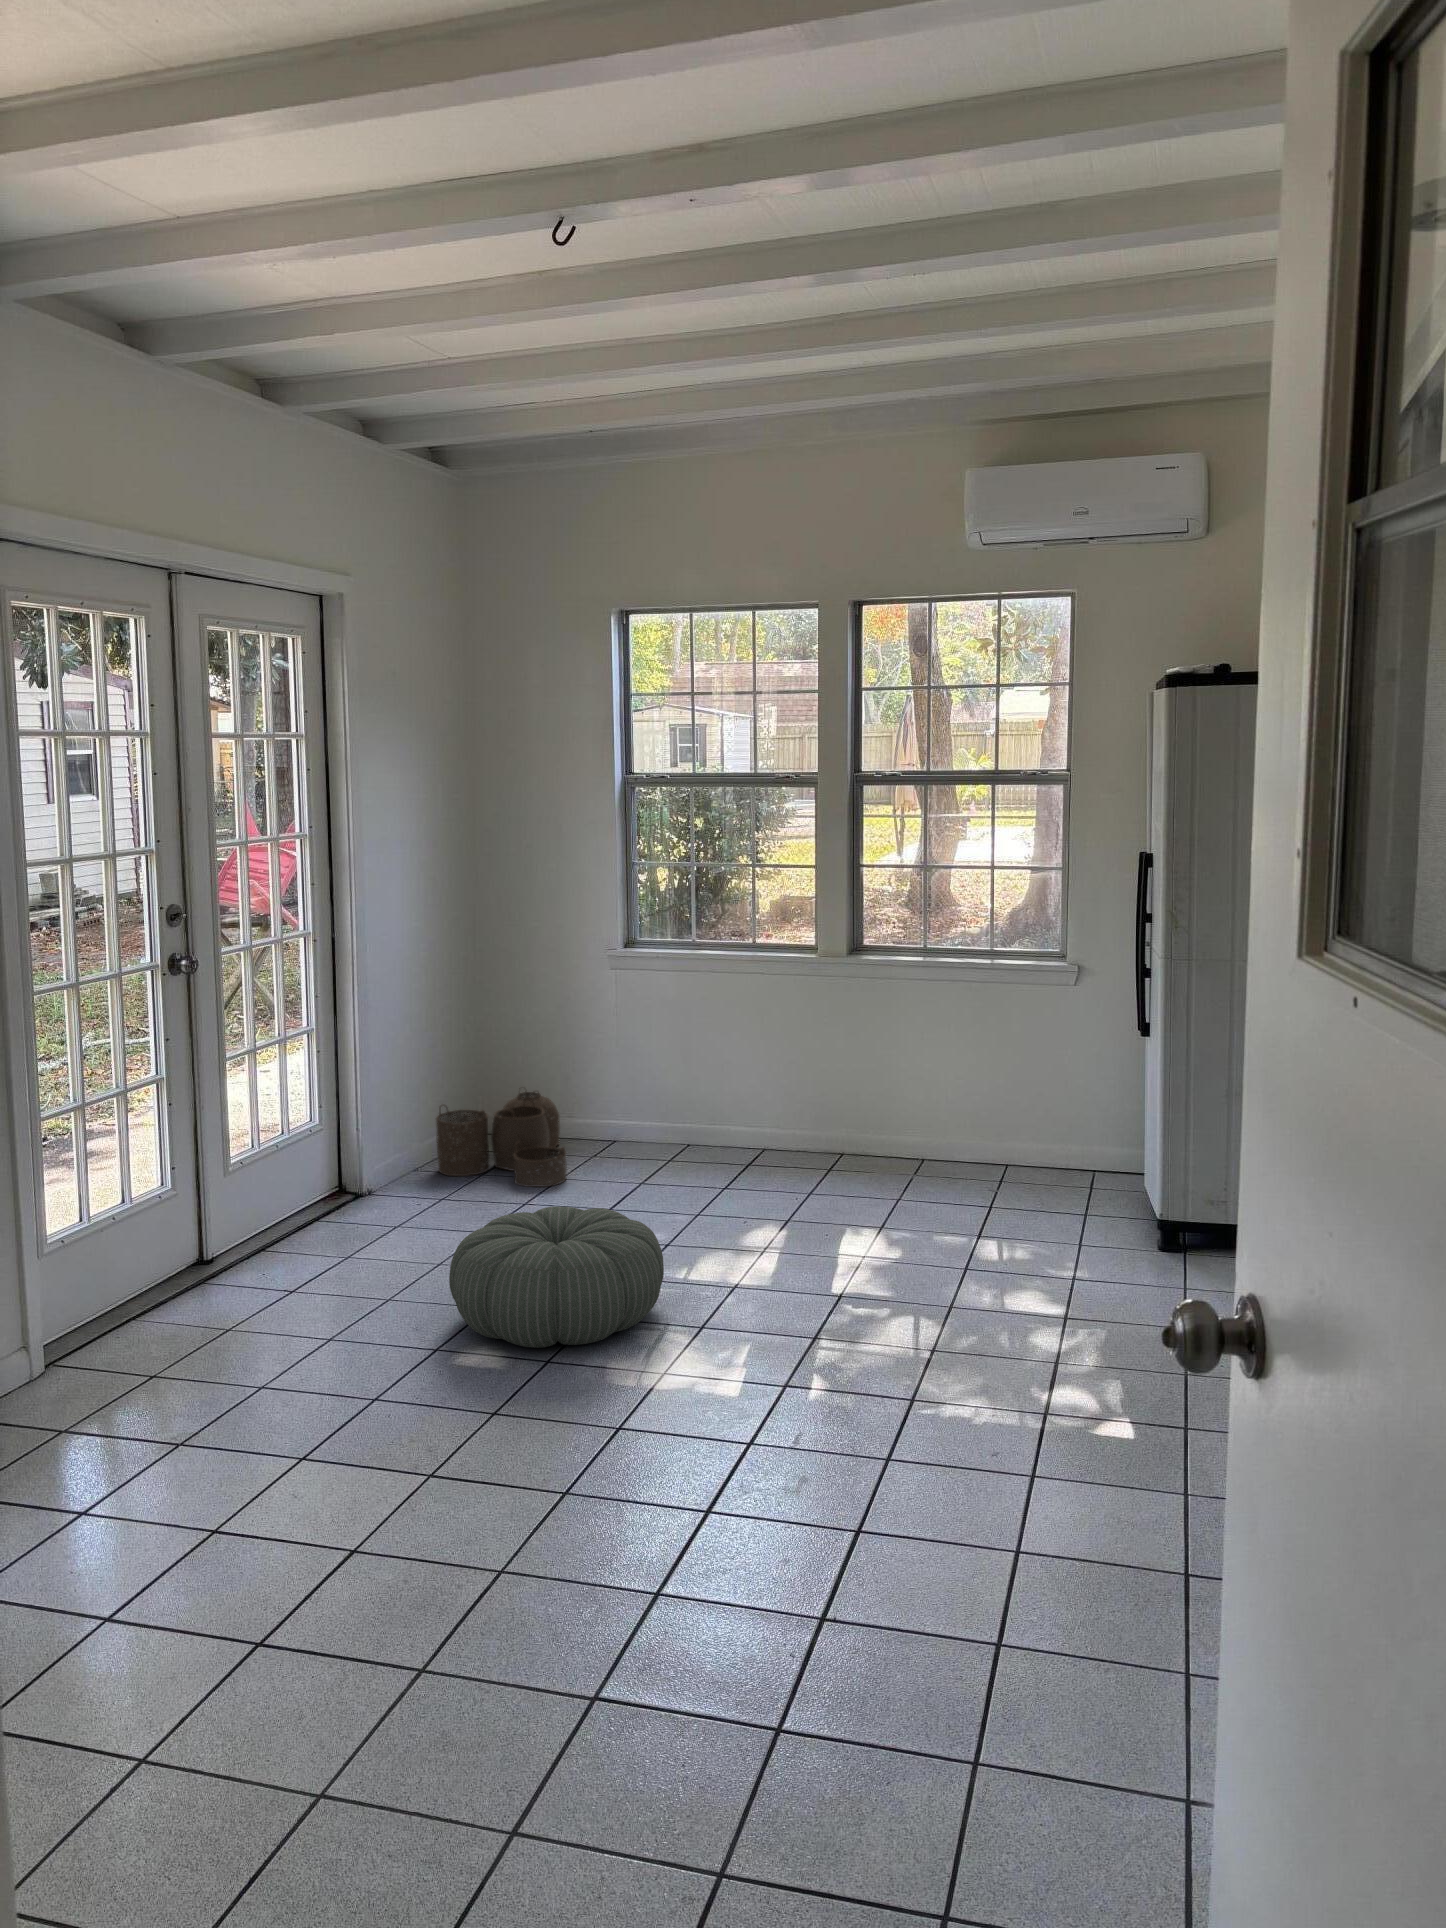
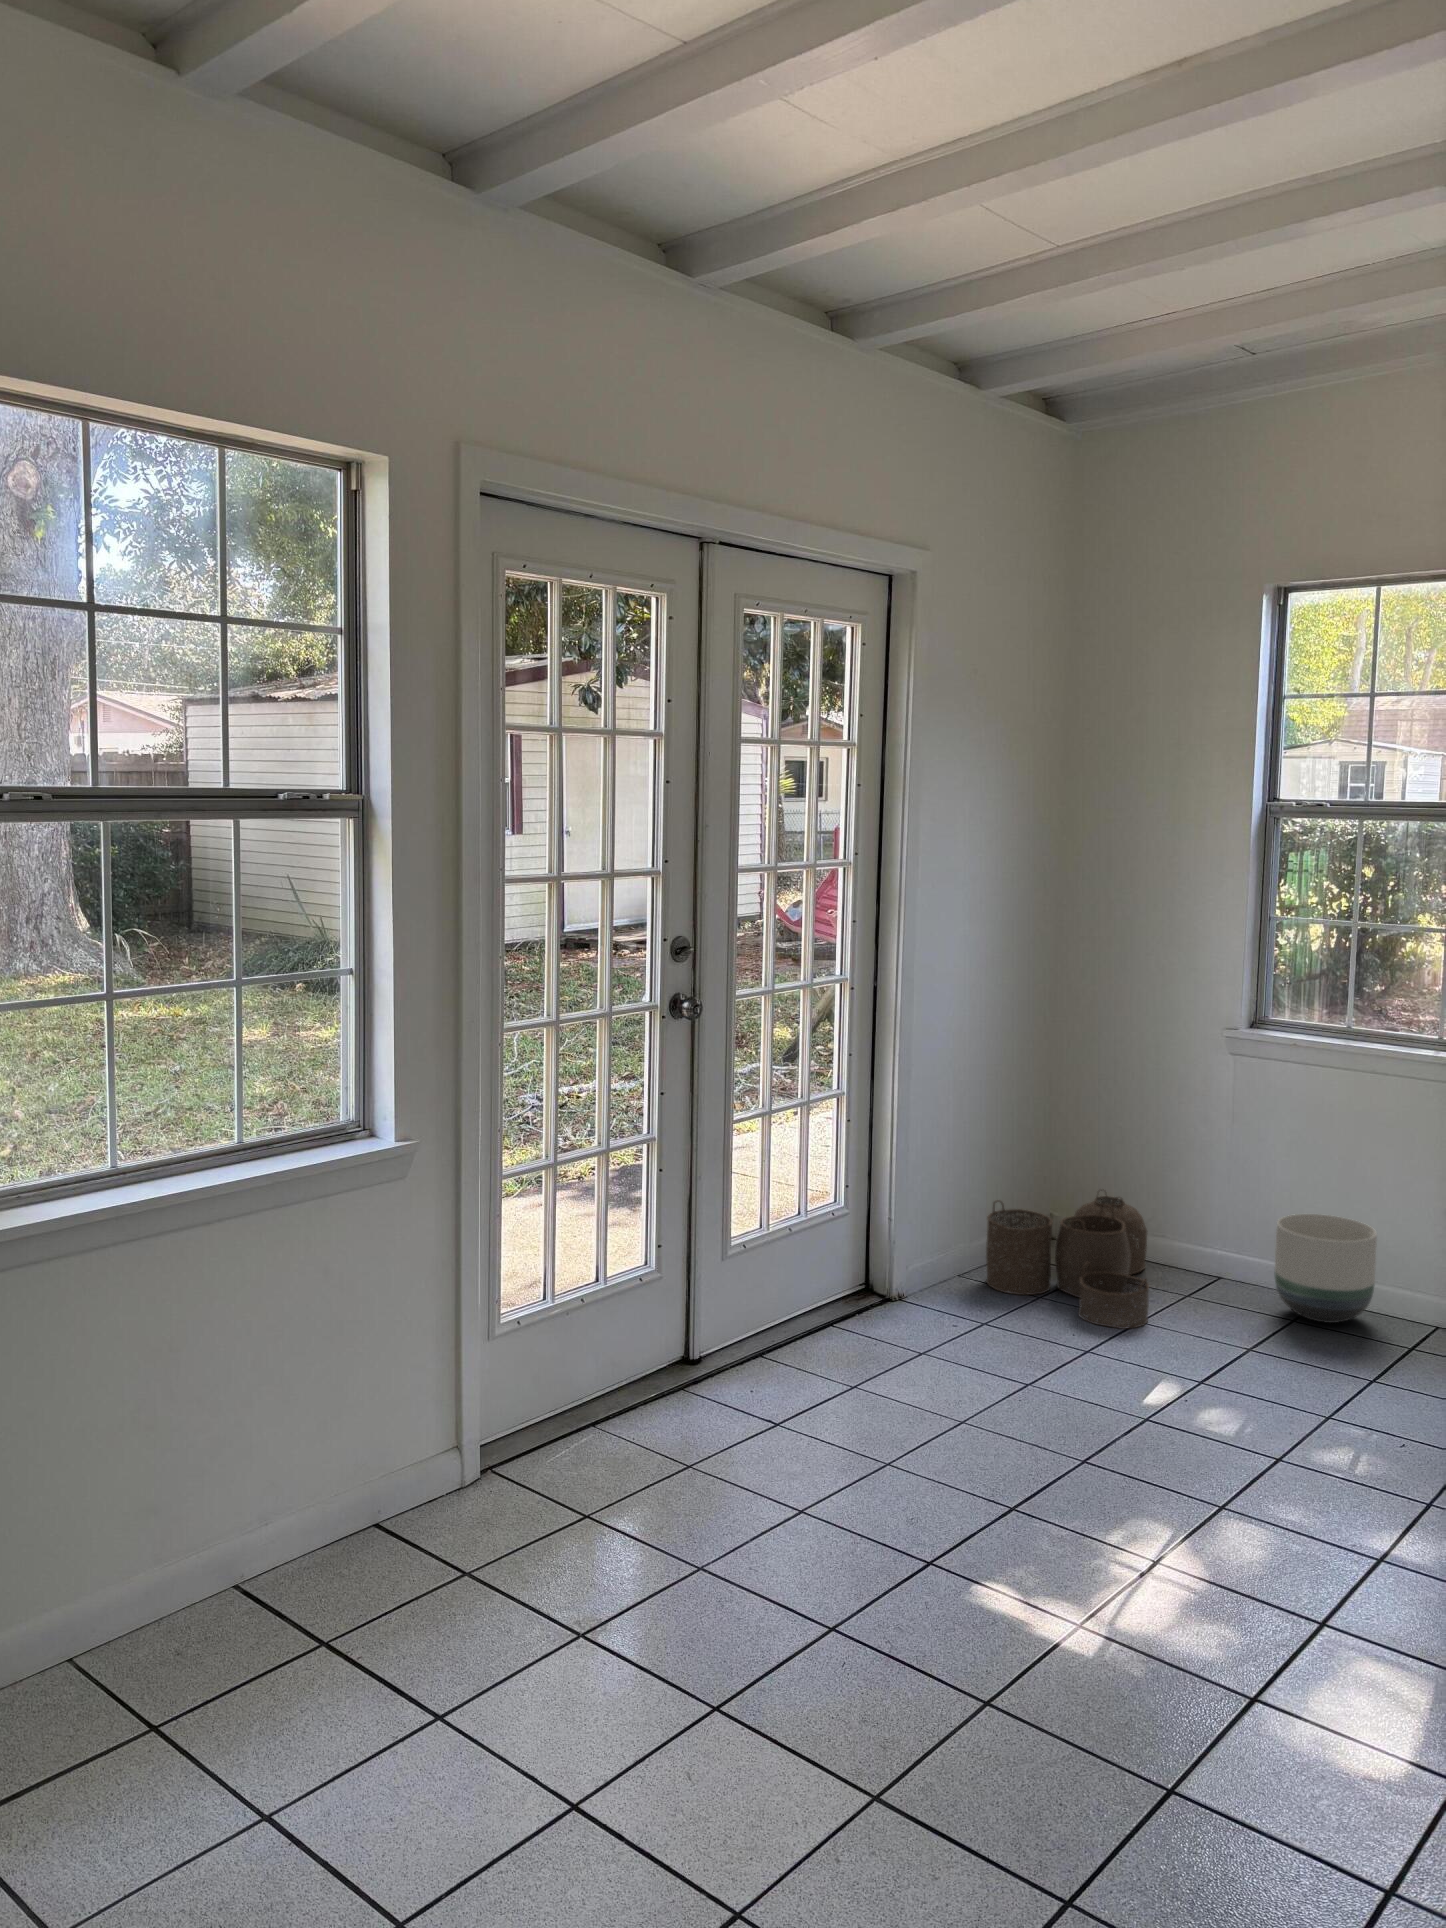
planter: none [654,1082,722,1160] -> present [1275,1214,1377,1323]
pouf: present [449,1207,664,1348] -> none [960,1379,1266,1600]

